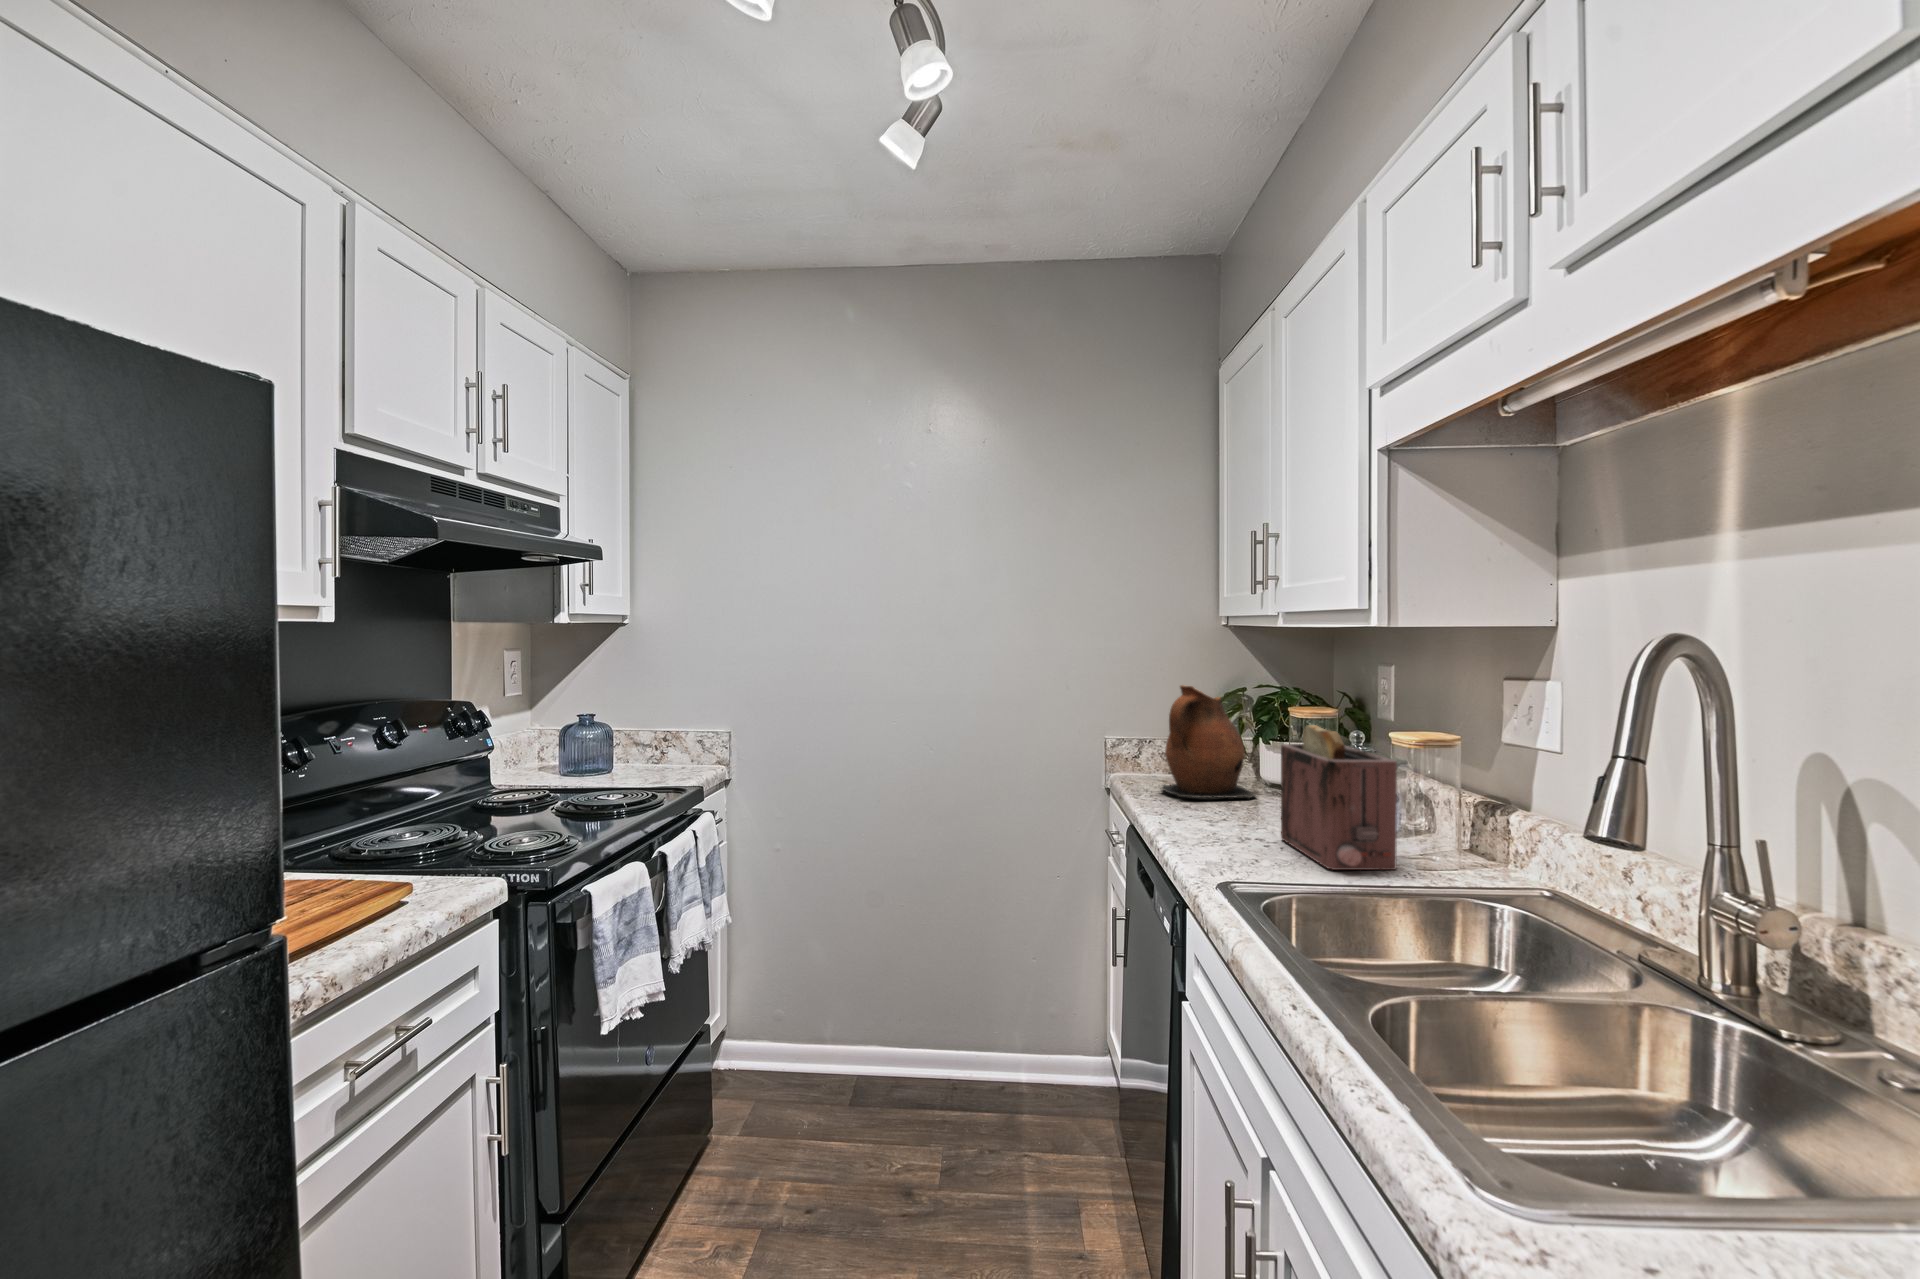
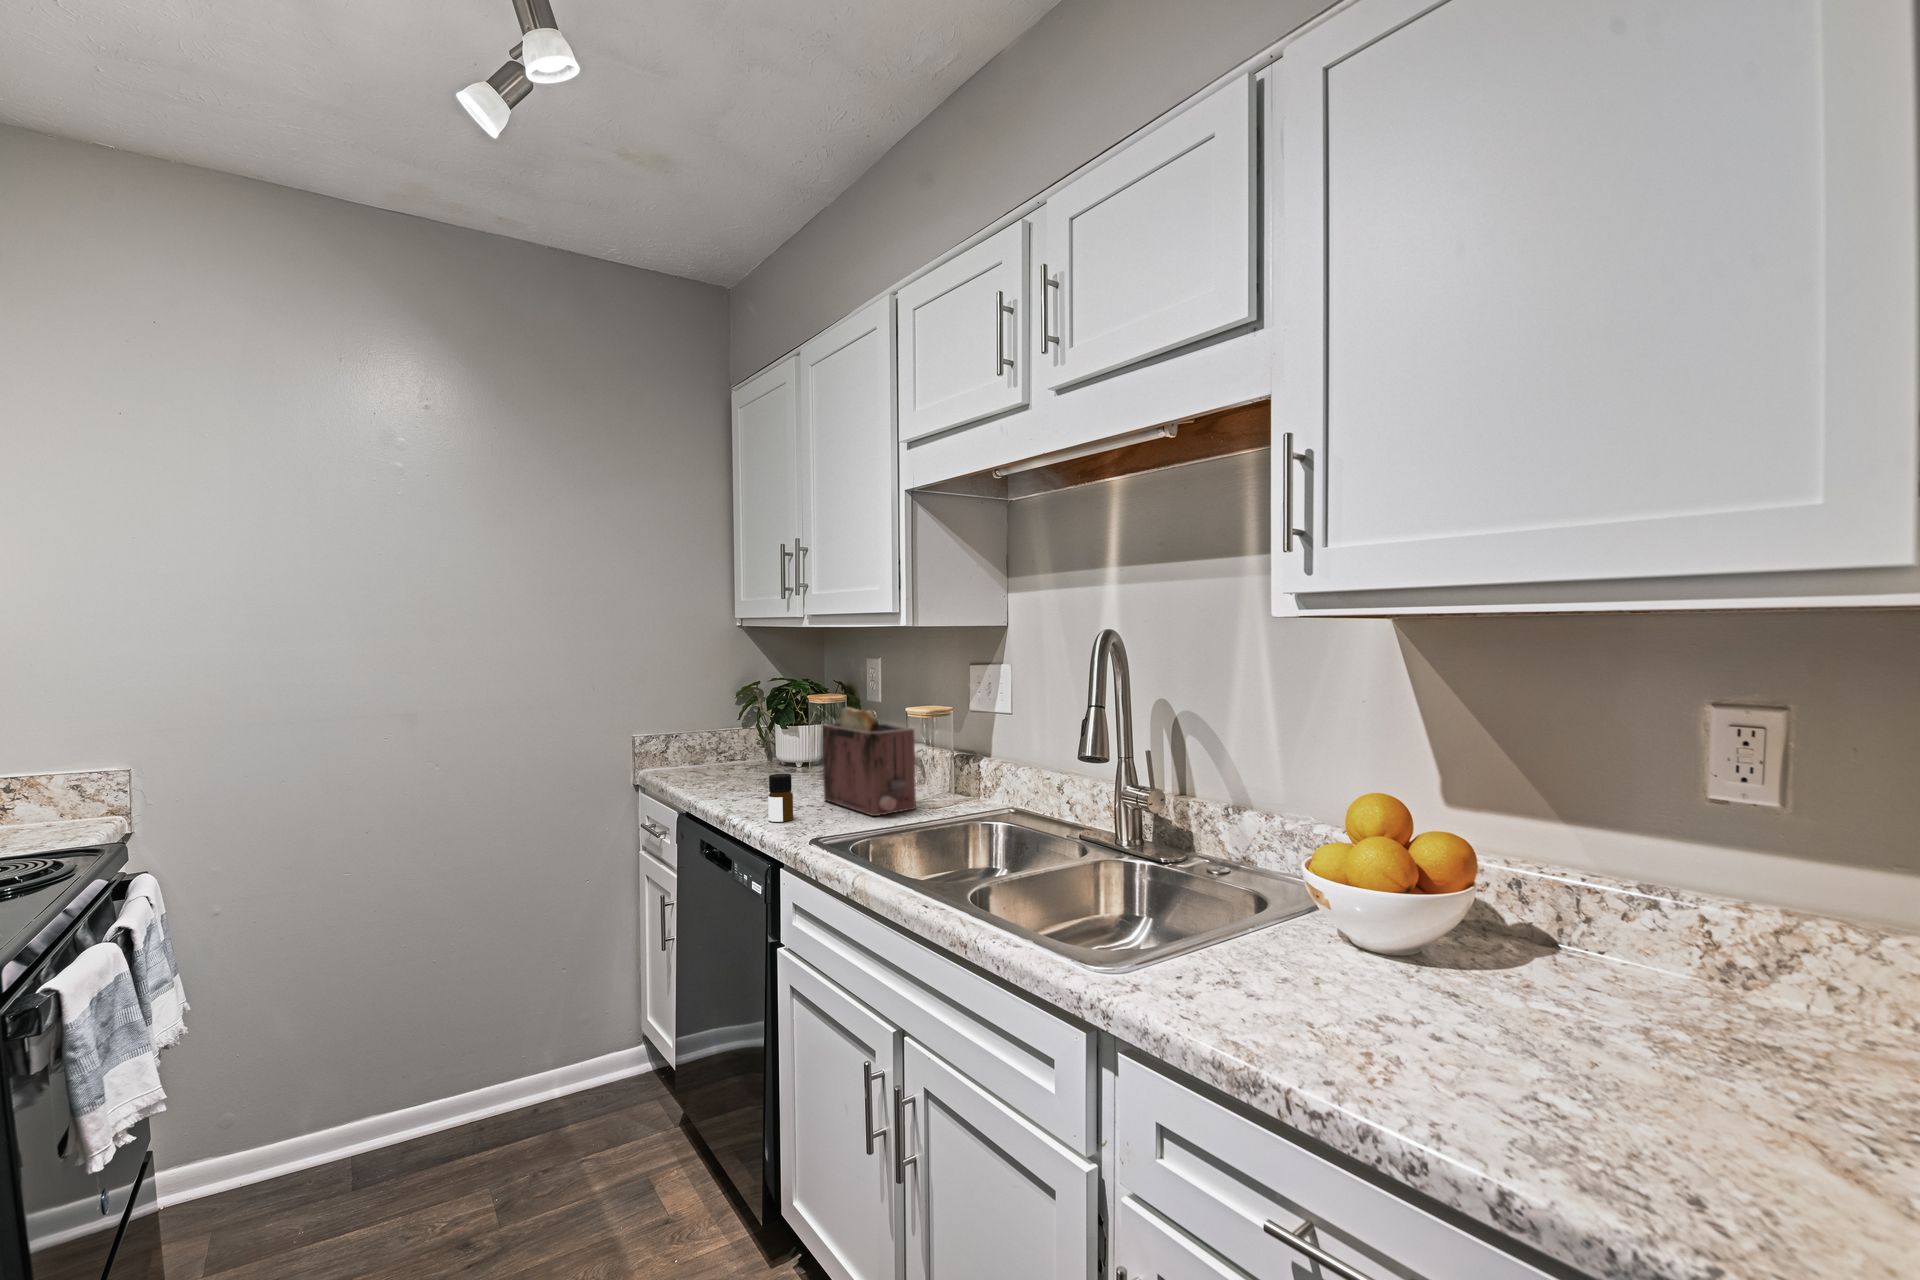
ceramic pitcher: present [1162,685,1256,799] -> none [696,683,784,779]
bottle: none [1199,799,1229,857] -> present [768,774,793,822]

